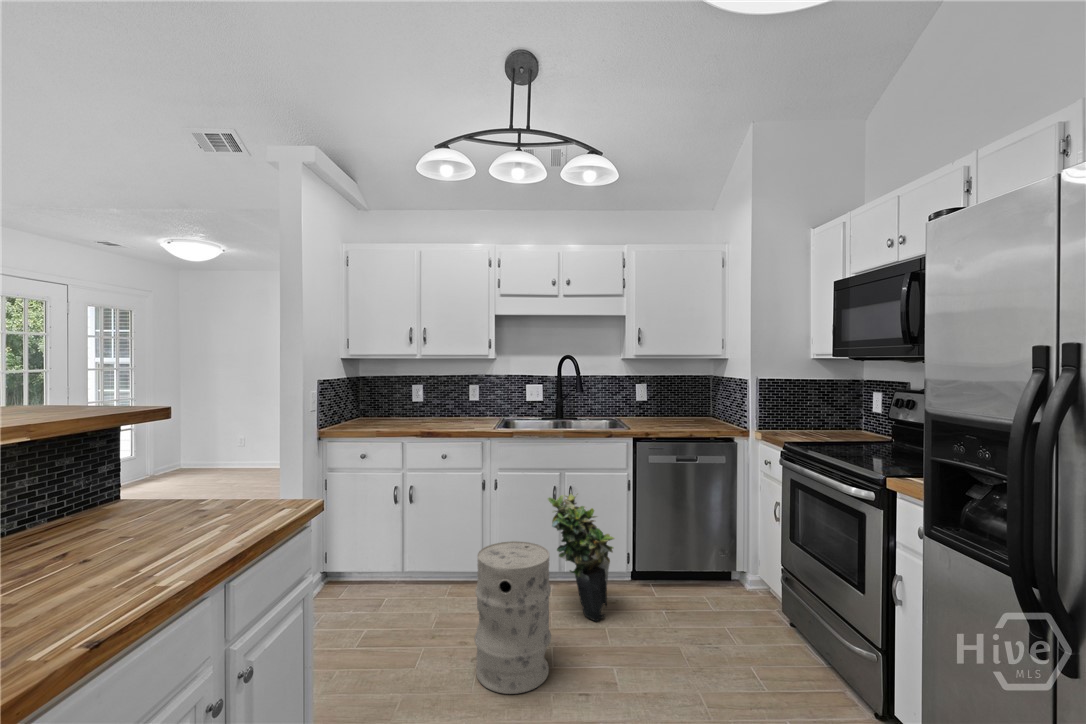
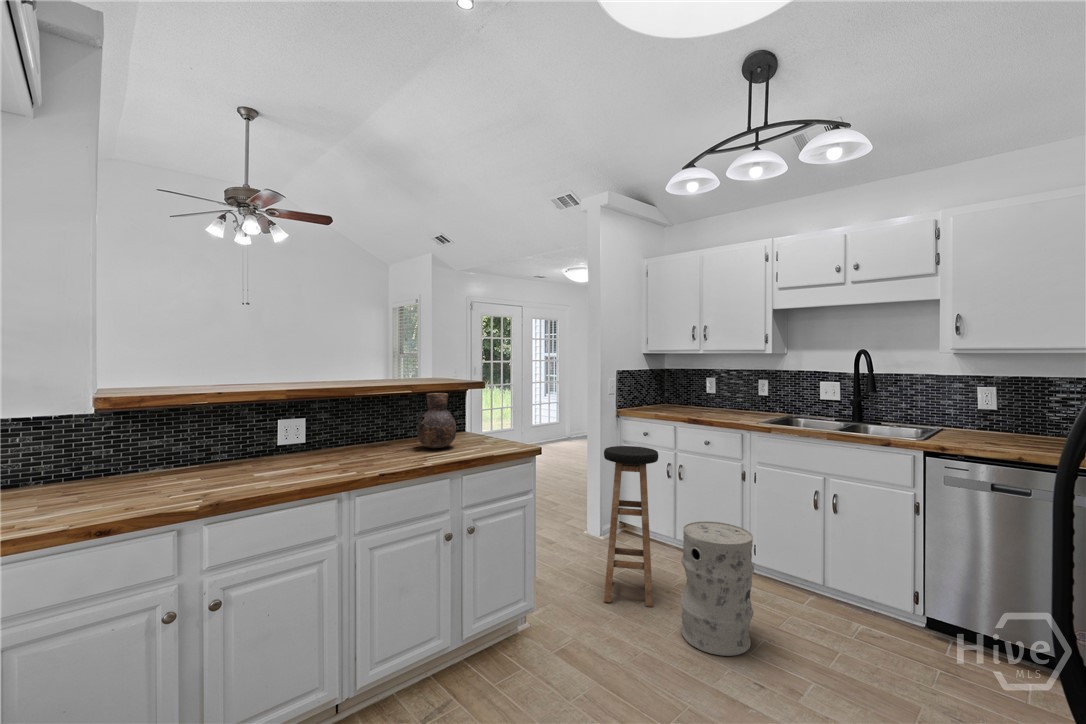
vase: none [53,434,161,550] -> present [417,393,456,448]
bar stool: none [352,473,429,689] -> present [604,446,658,607]
potted plant: present [548,494,614,621] -> none [788,498,870,638]

